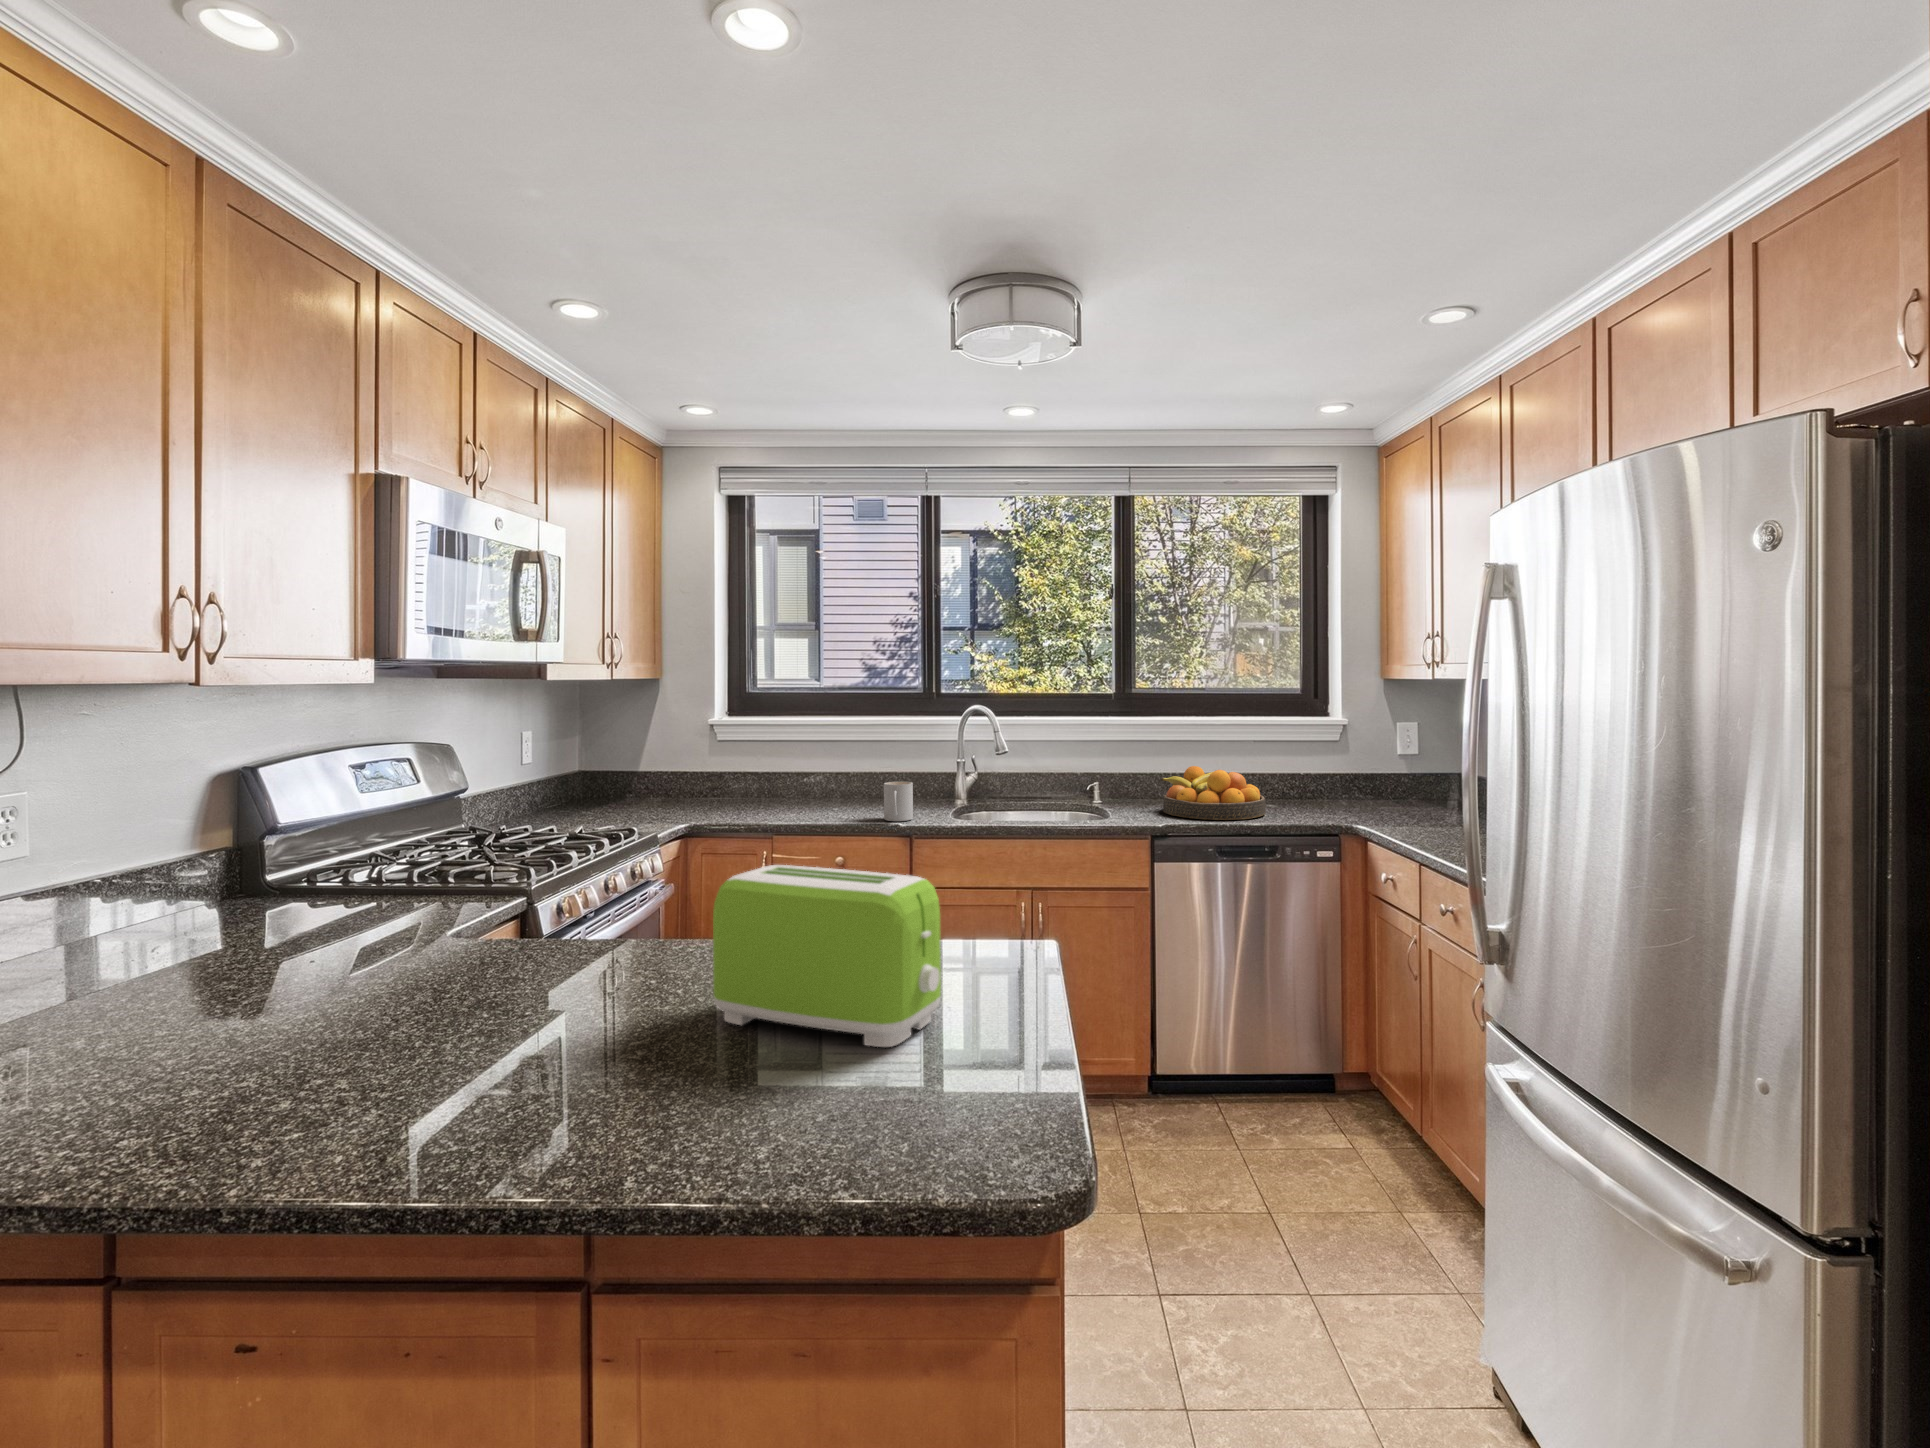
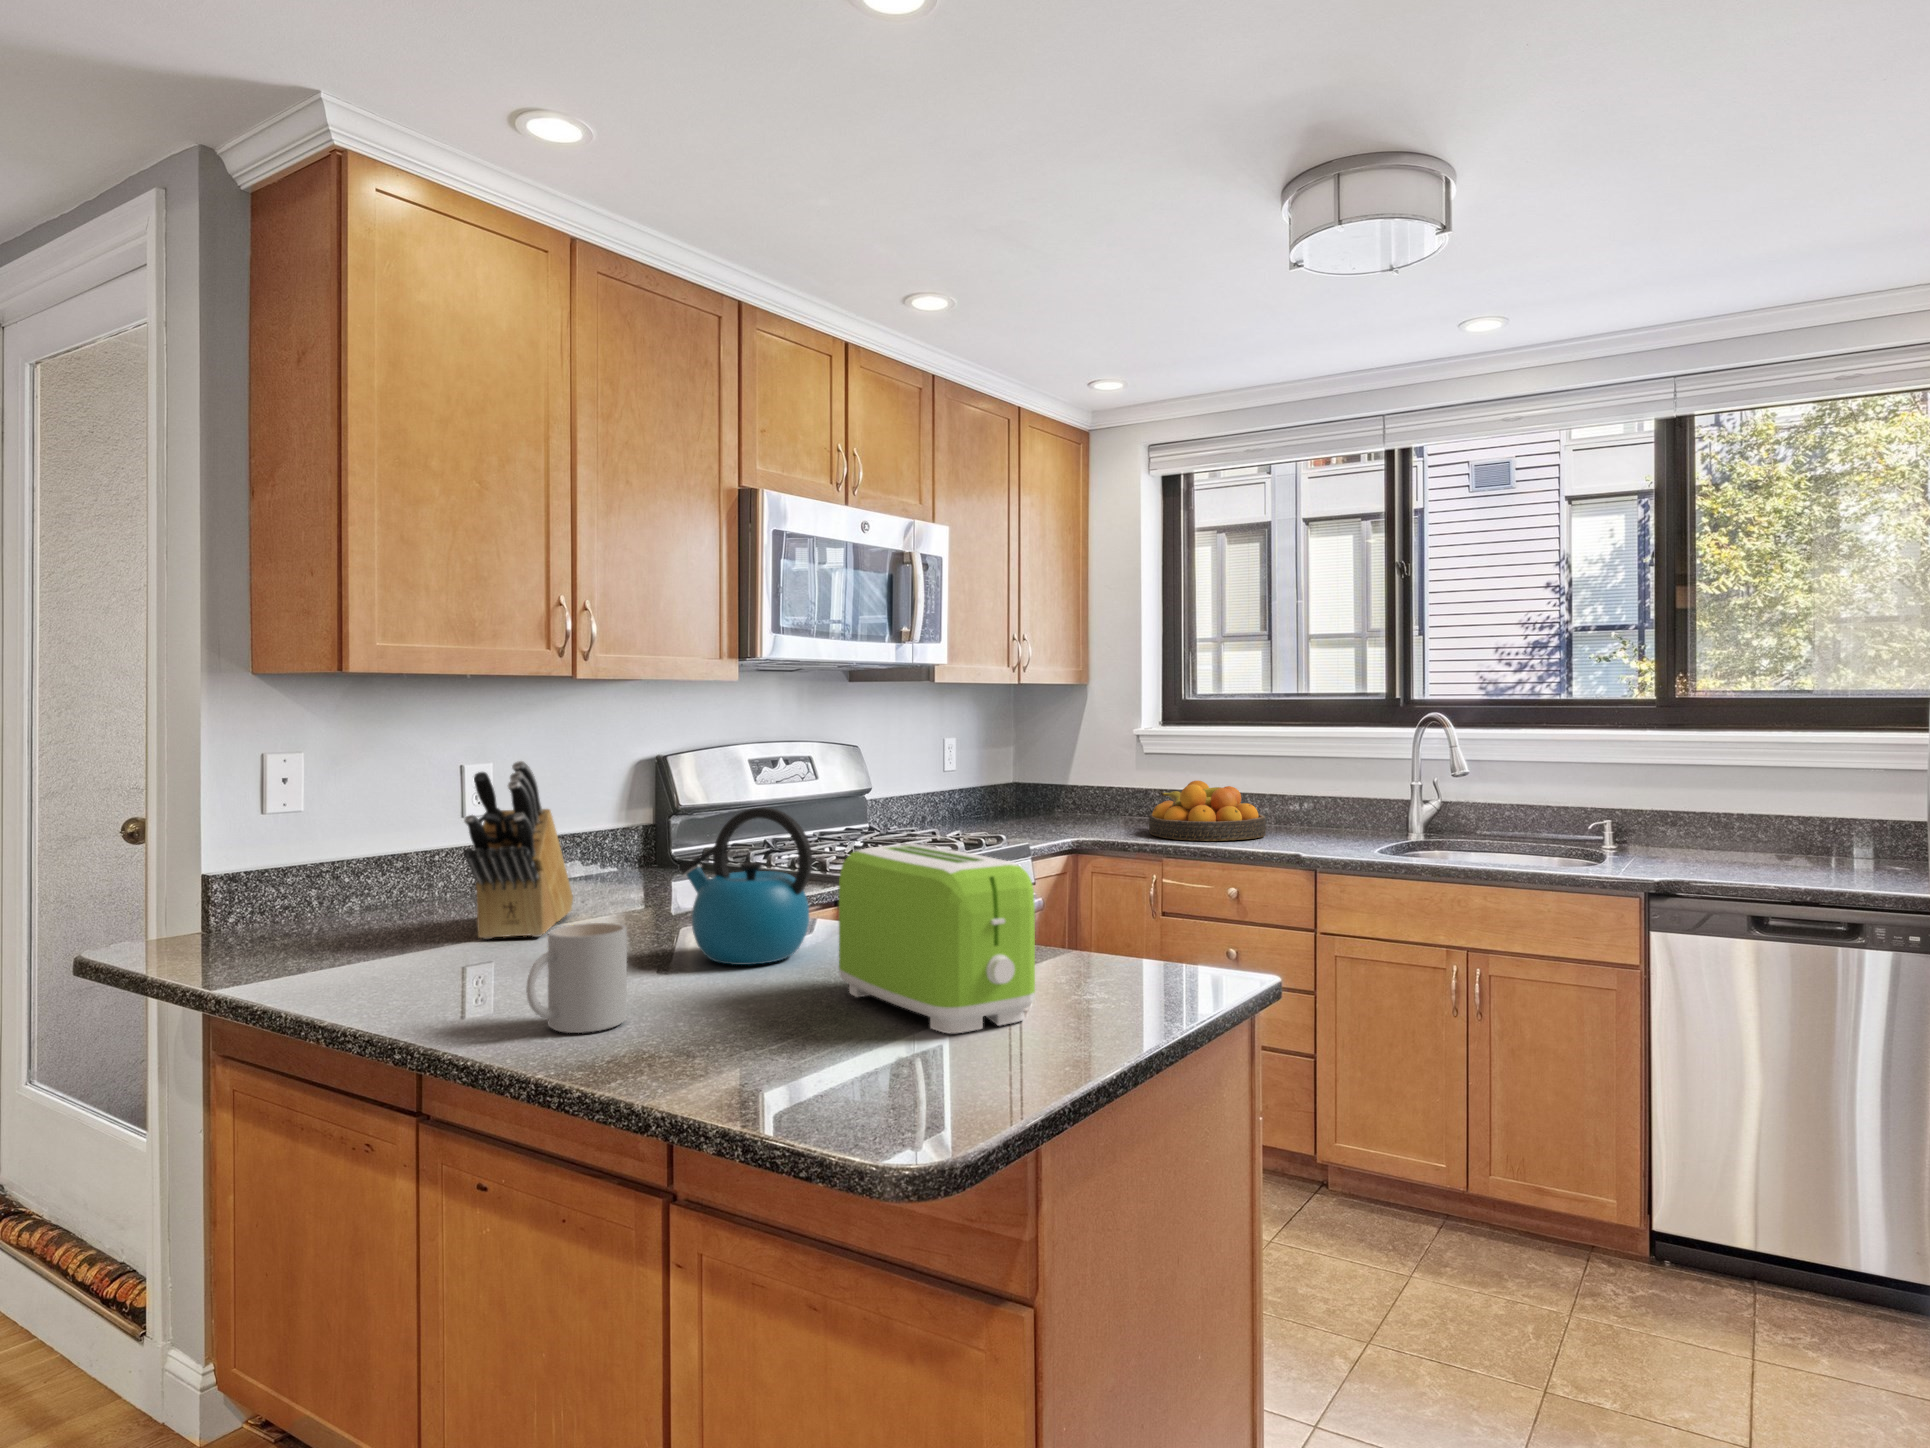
fruit bowl: present [1161,766,1266,820] -> present [1149,781,1266,841]
mug: present [884,782,913,821] -> present [526,923,627,1033]
knife block: none [129,804,234,1032] -> present [464,761,573,939]
kettle: none [460,838,627,1012] -> present [680,807,812,965]

